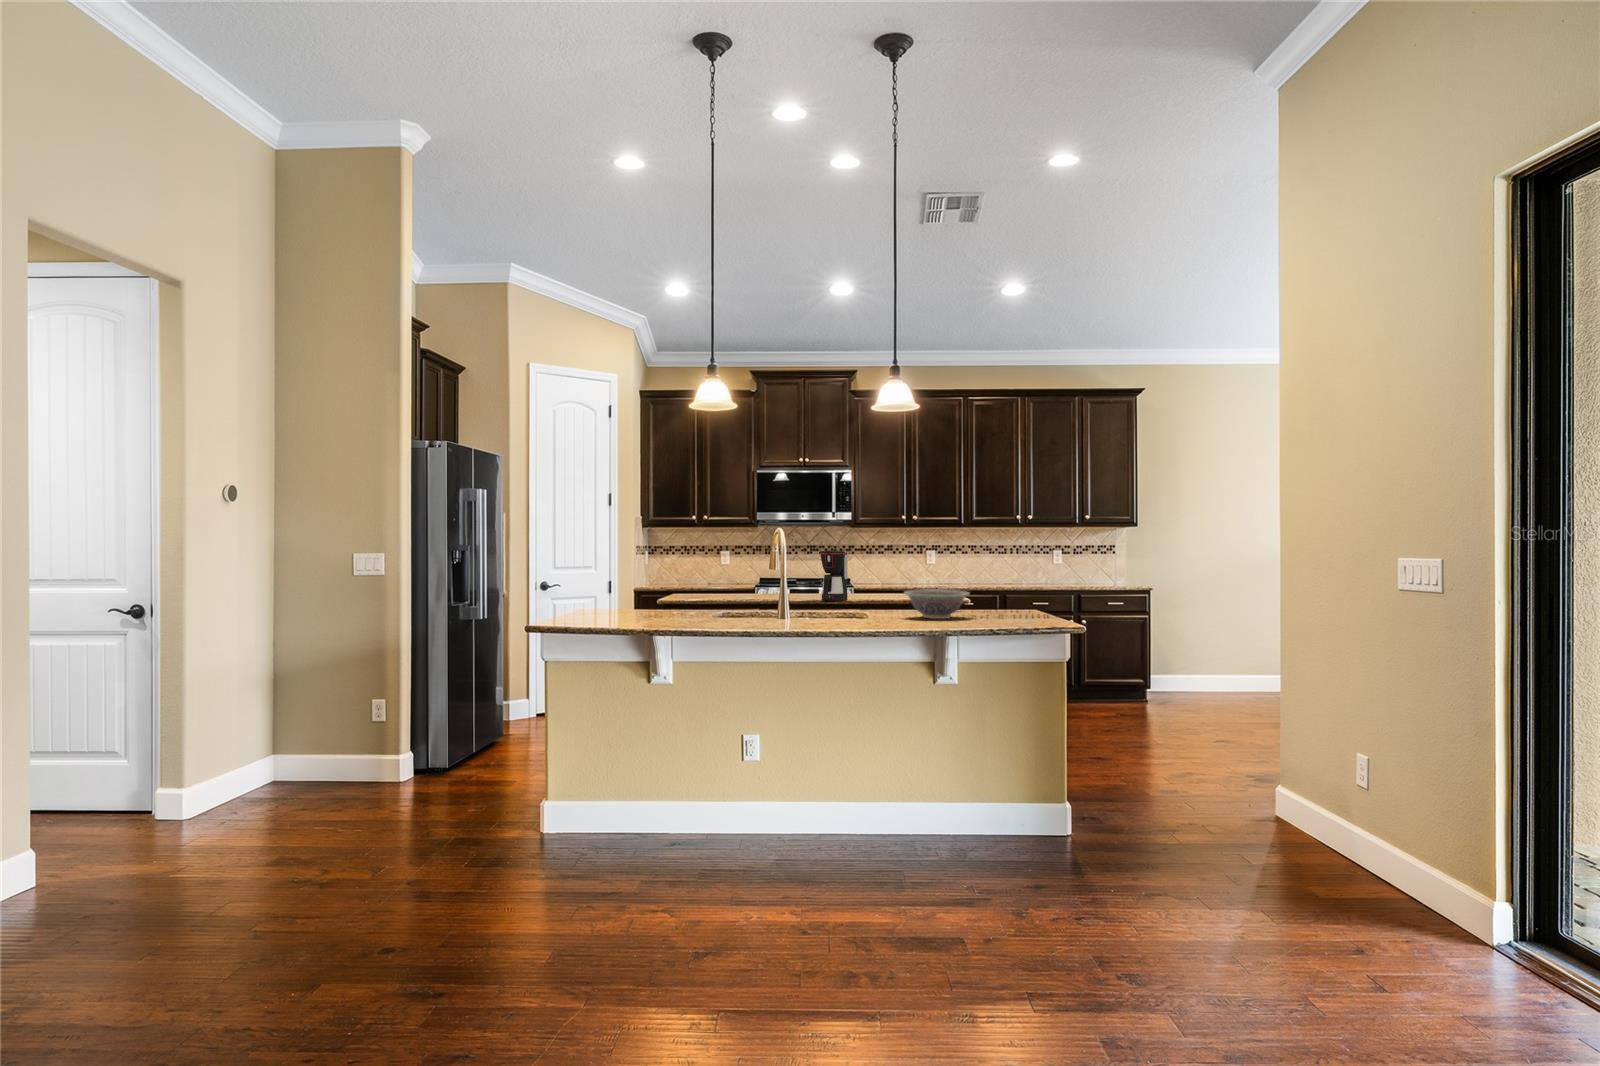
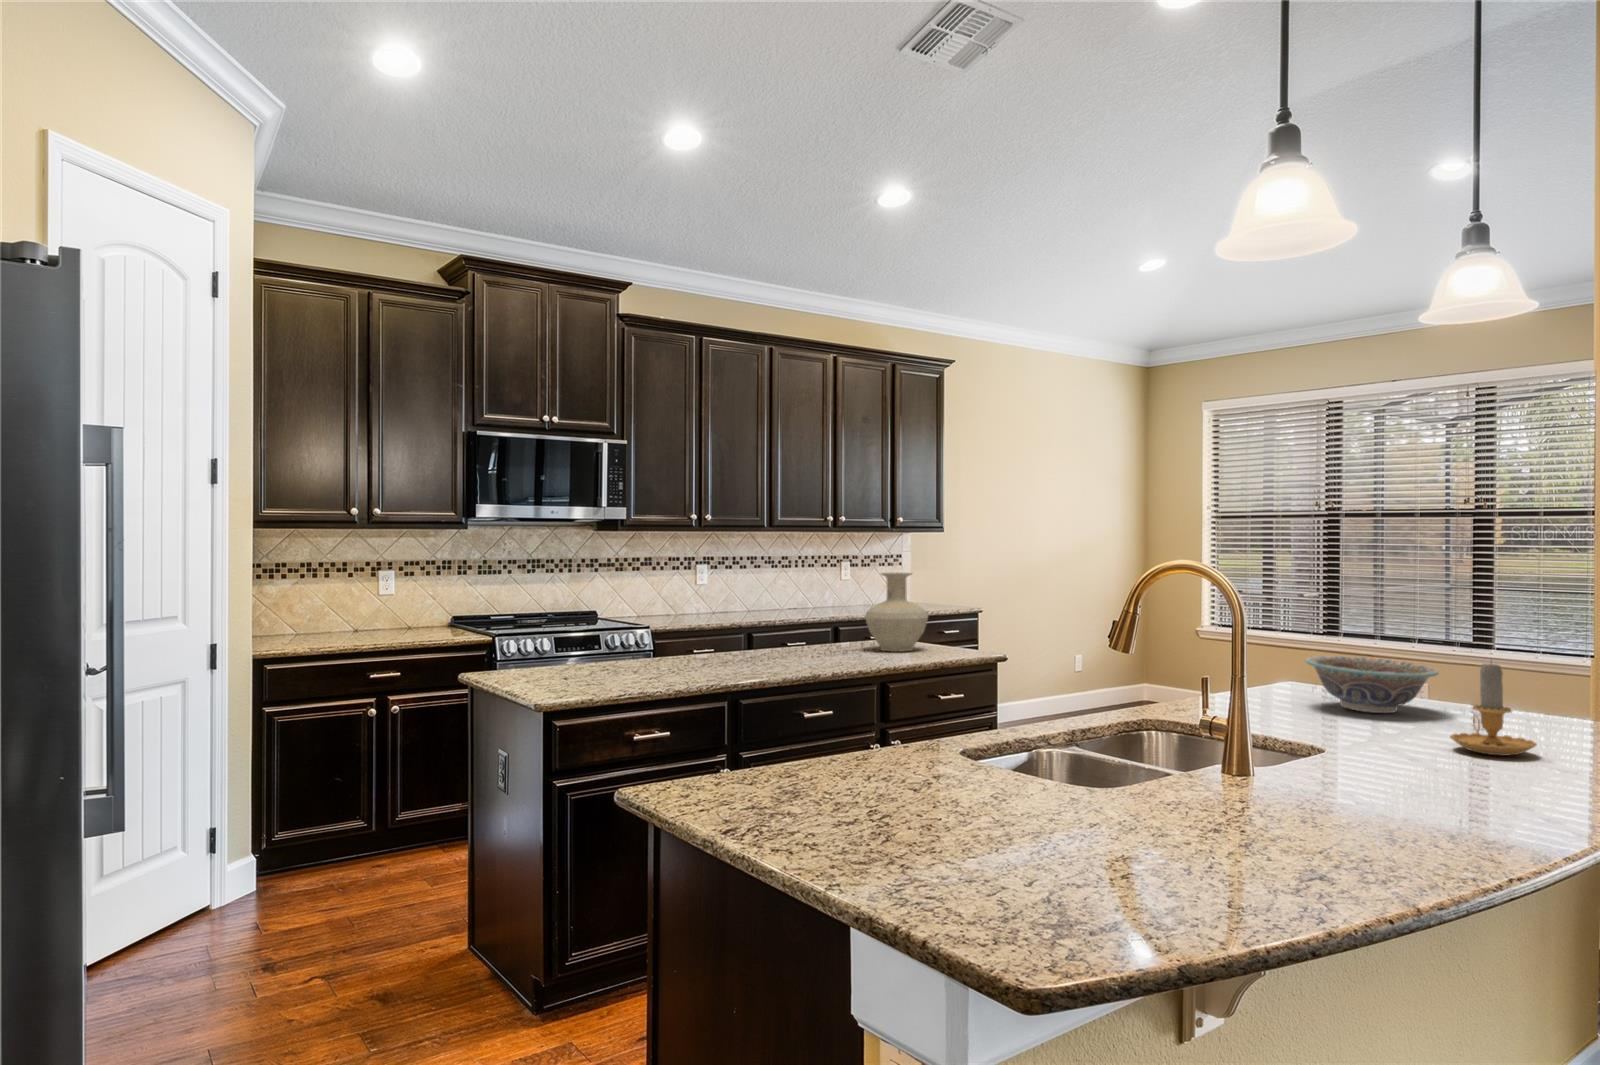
vase: none [892,550,932,599] -> present [865,573,928,652]
coffee maker: present [820,551,848,601] -> none [809,578,856,668]
candle: none [847,578,885,625] -> present [1450,663,1537,756]

